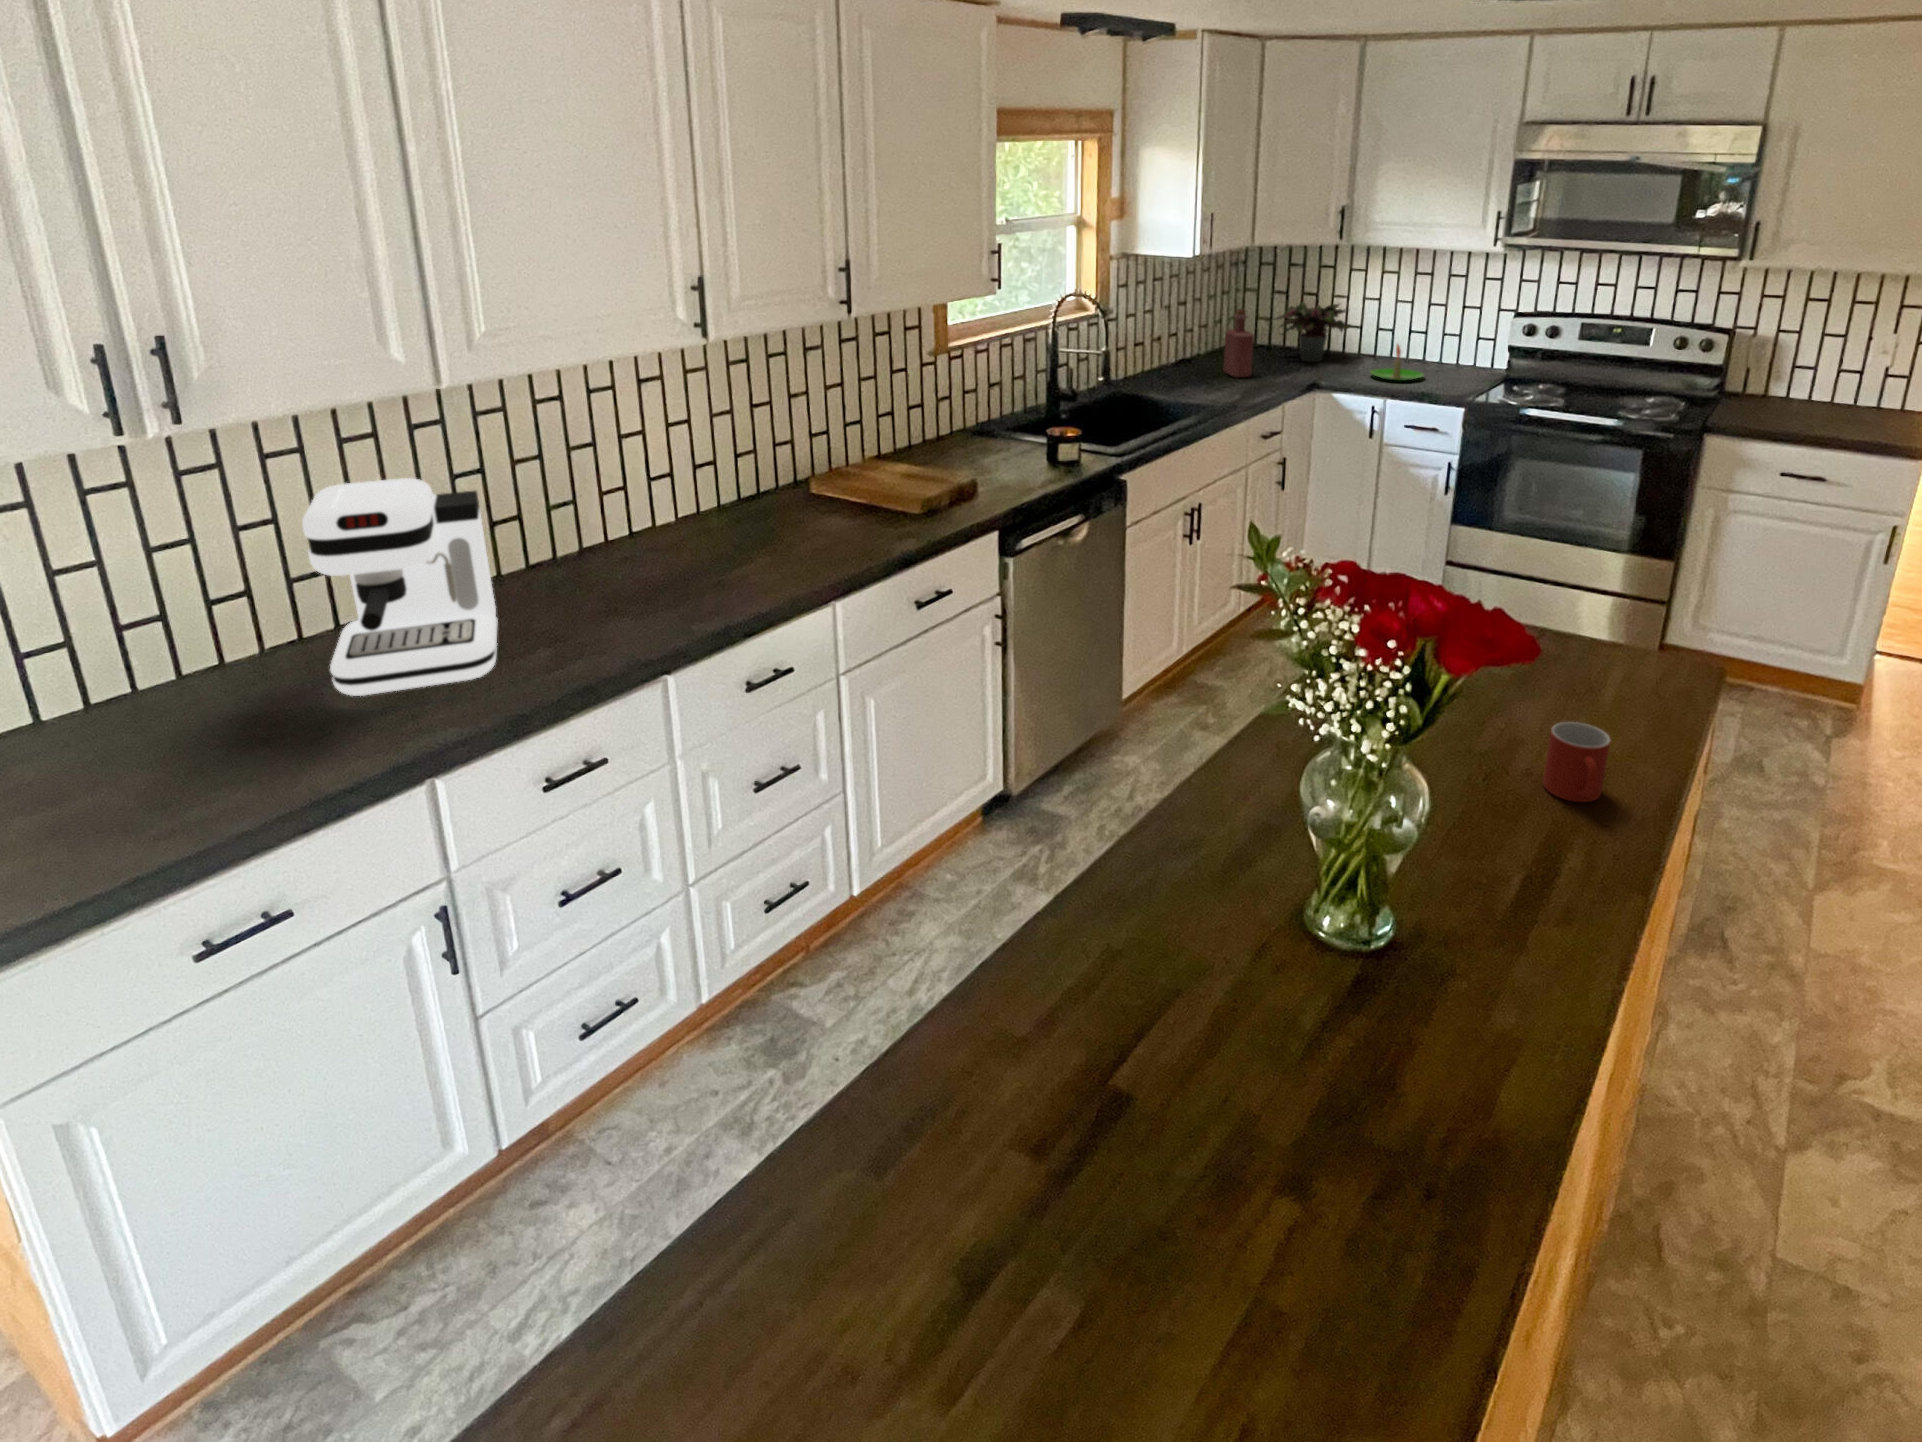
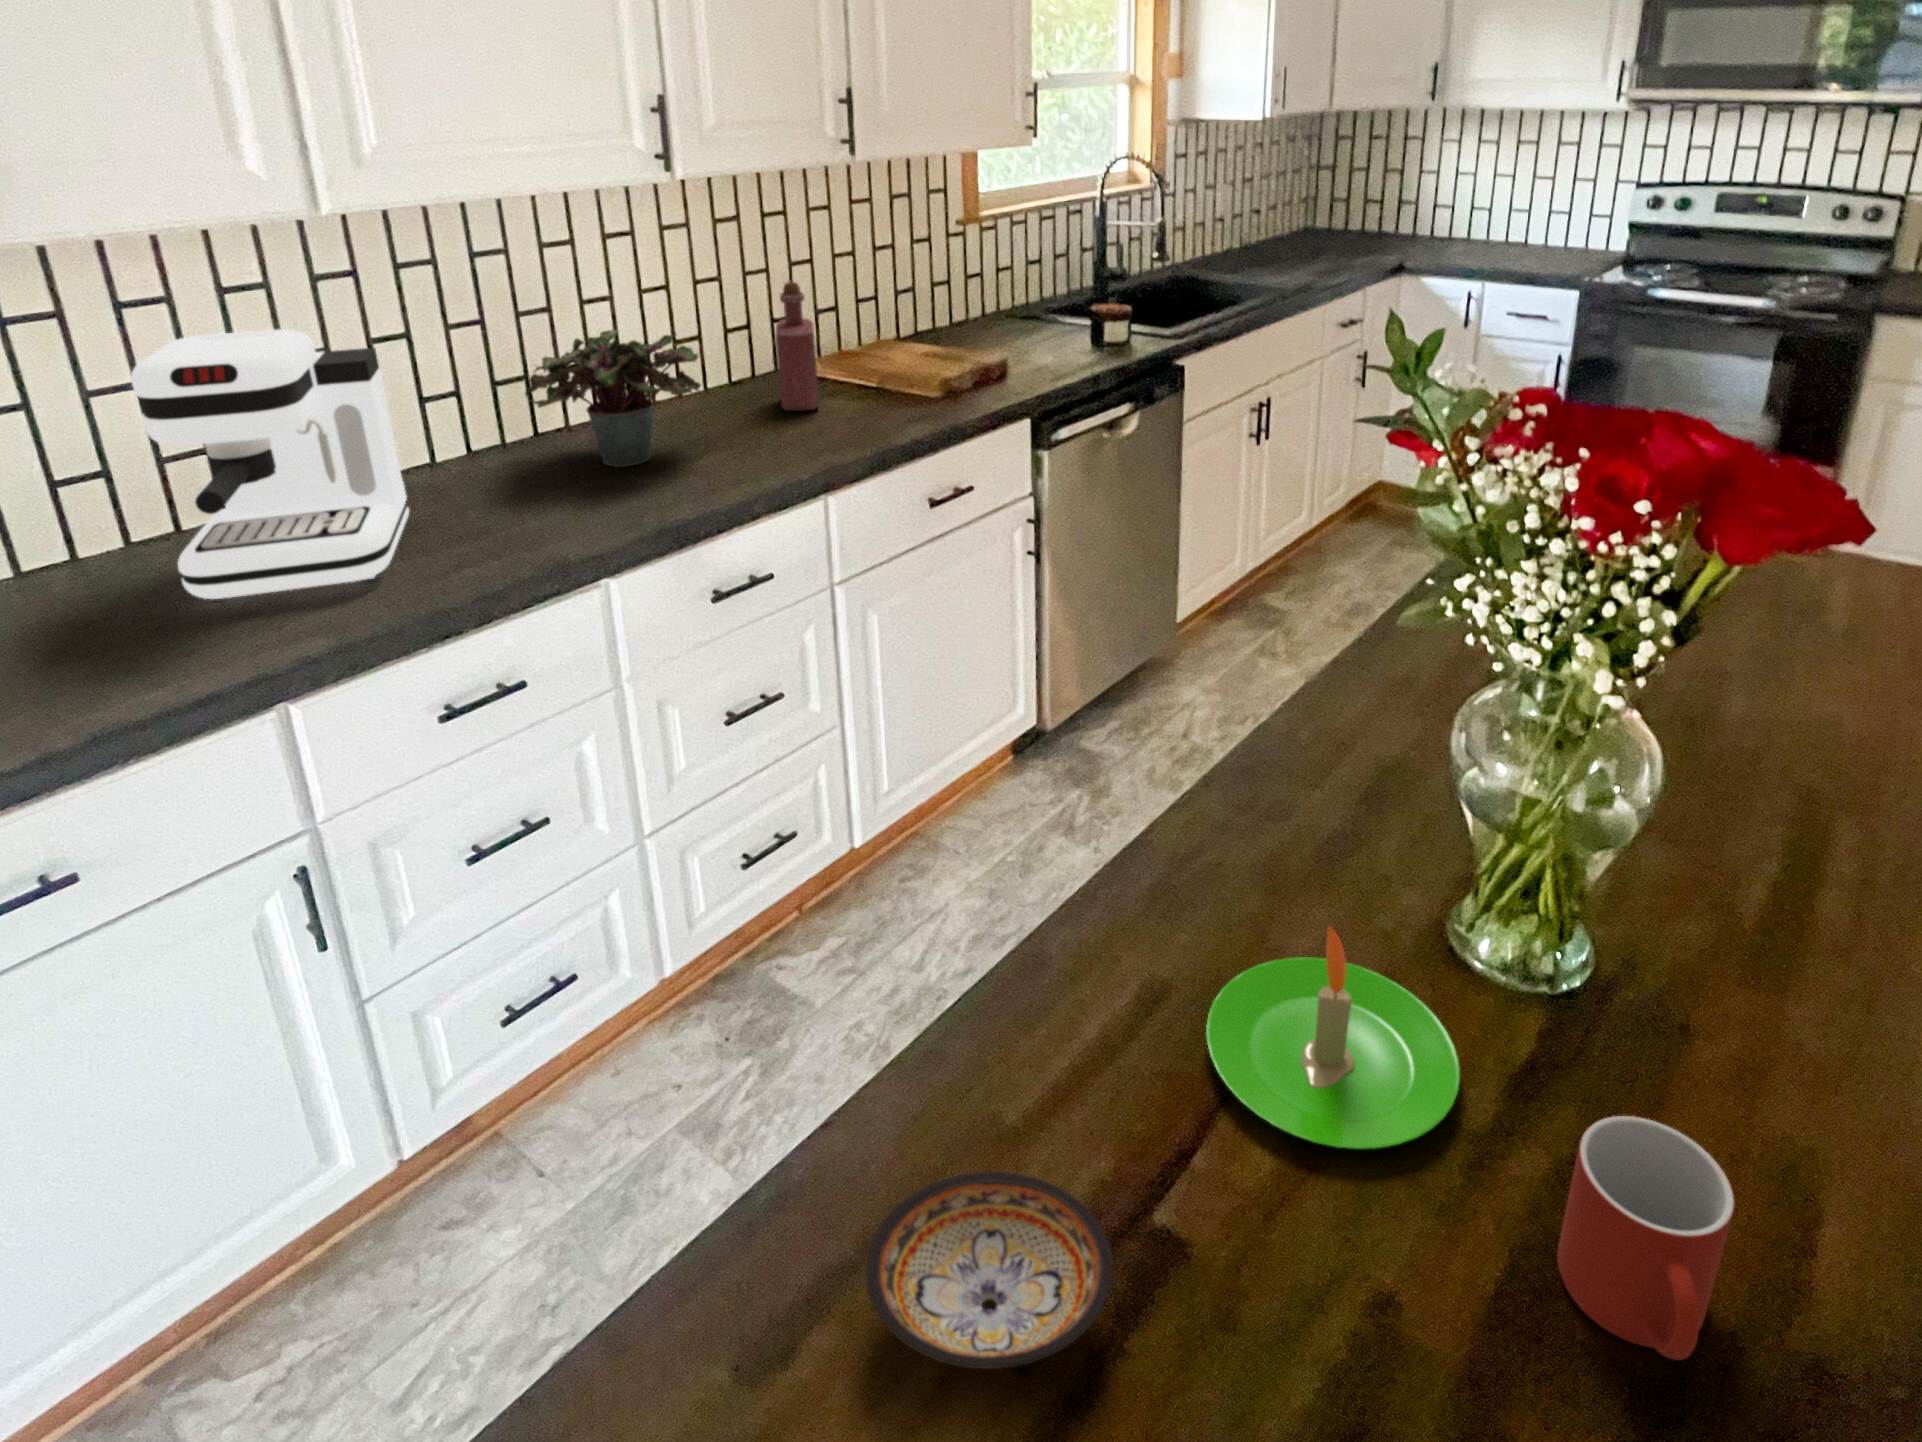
potted plant: present [1275,303,1350,362] -> present [525,330,701,467]
bottle: present [1224,309,1254,378] -> present [776,282,819,411]
candle: present [1370,345,1423,381] -> present [1206,927,1460,1149]
mug: present [1543,722,1611,802] -> present [1557,1116,1735,1360]
ceramic bowl: none [928,1059,1080,1159] -> present [865,1172,1113,1369]

